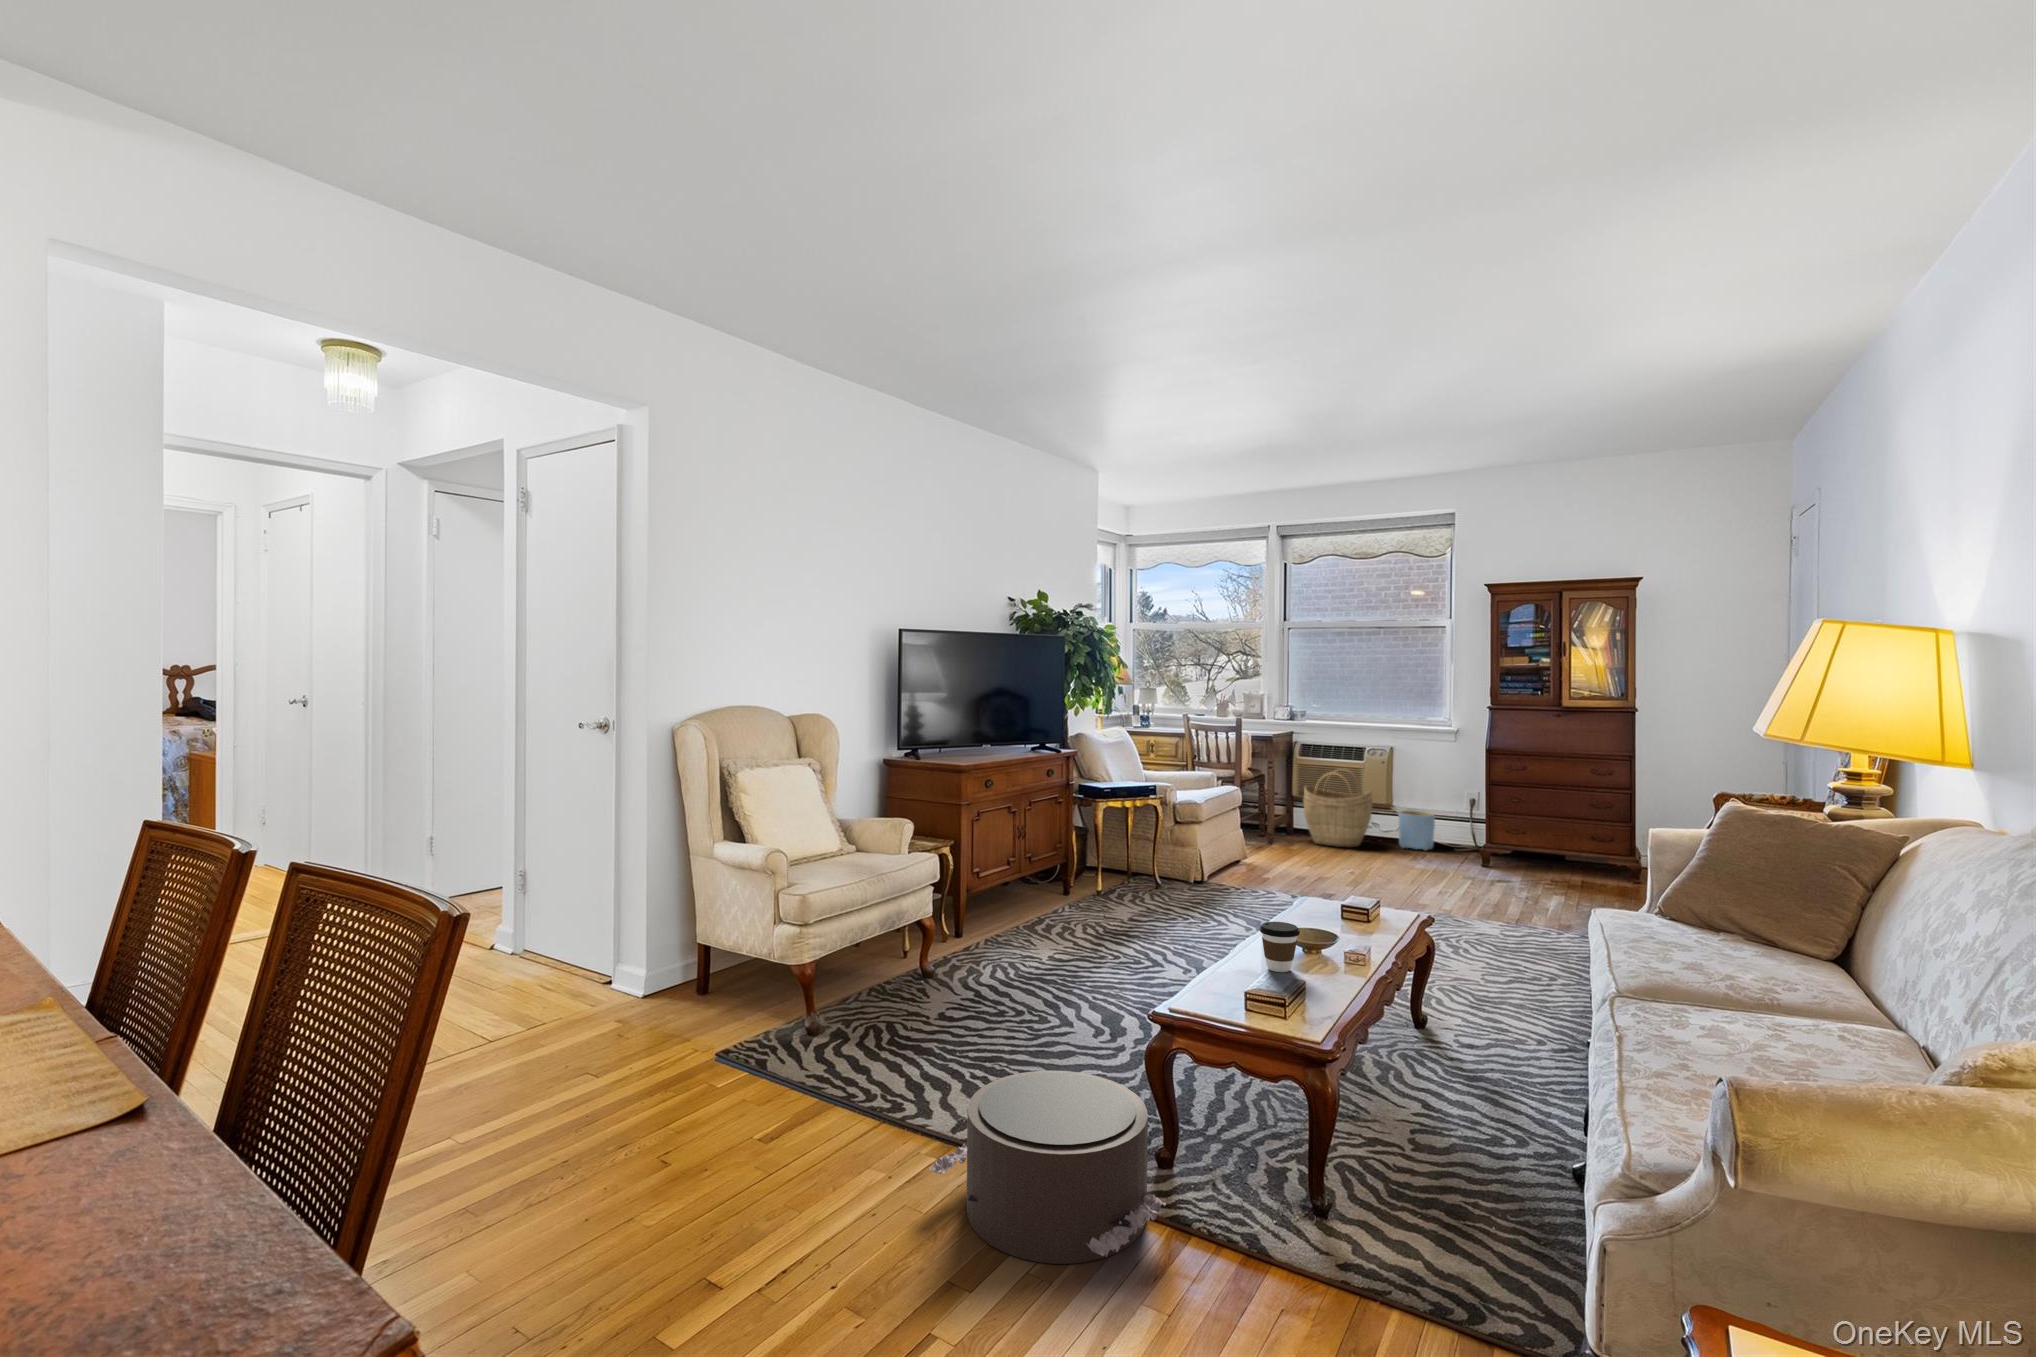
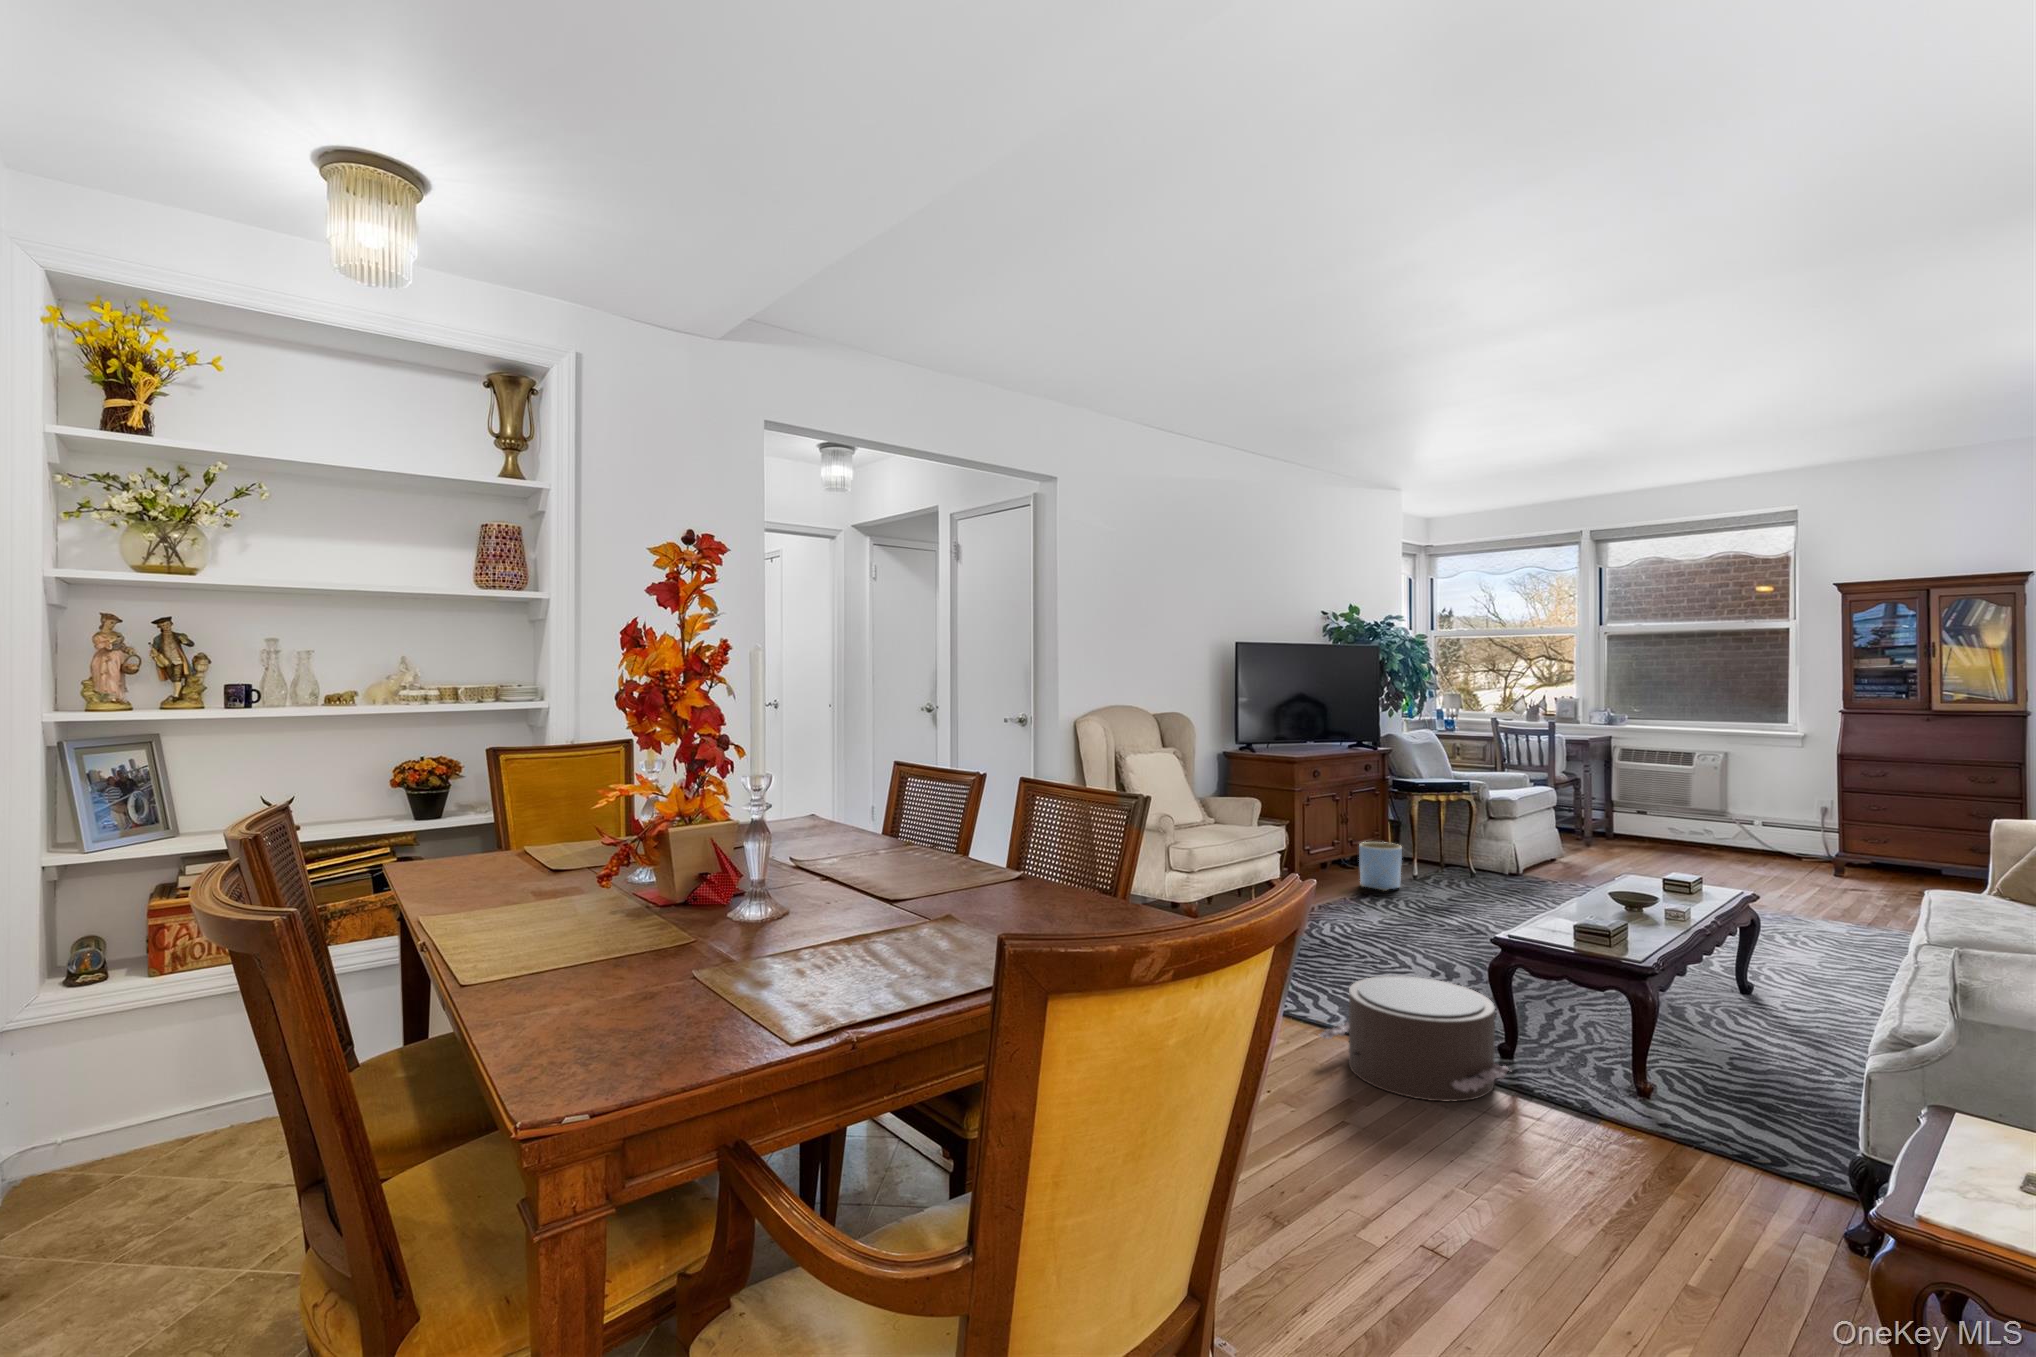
woven basket: present [1303,769,1372,848] -> none [1626,774,1703,852]
planter: present [1398,810,1435,851] -> present [1359,842,1402,891]
coffee cup: present [1259,922,1300,972] -> none [1585,879,1623,920]

